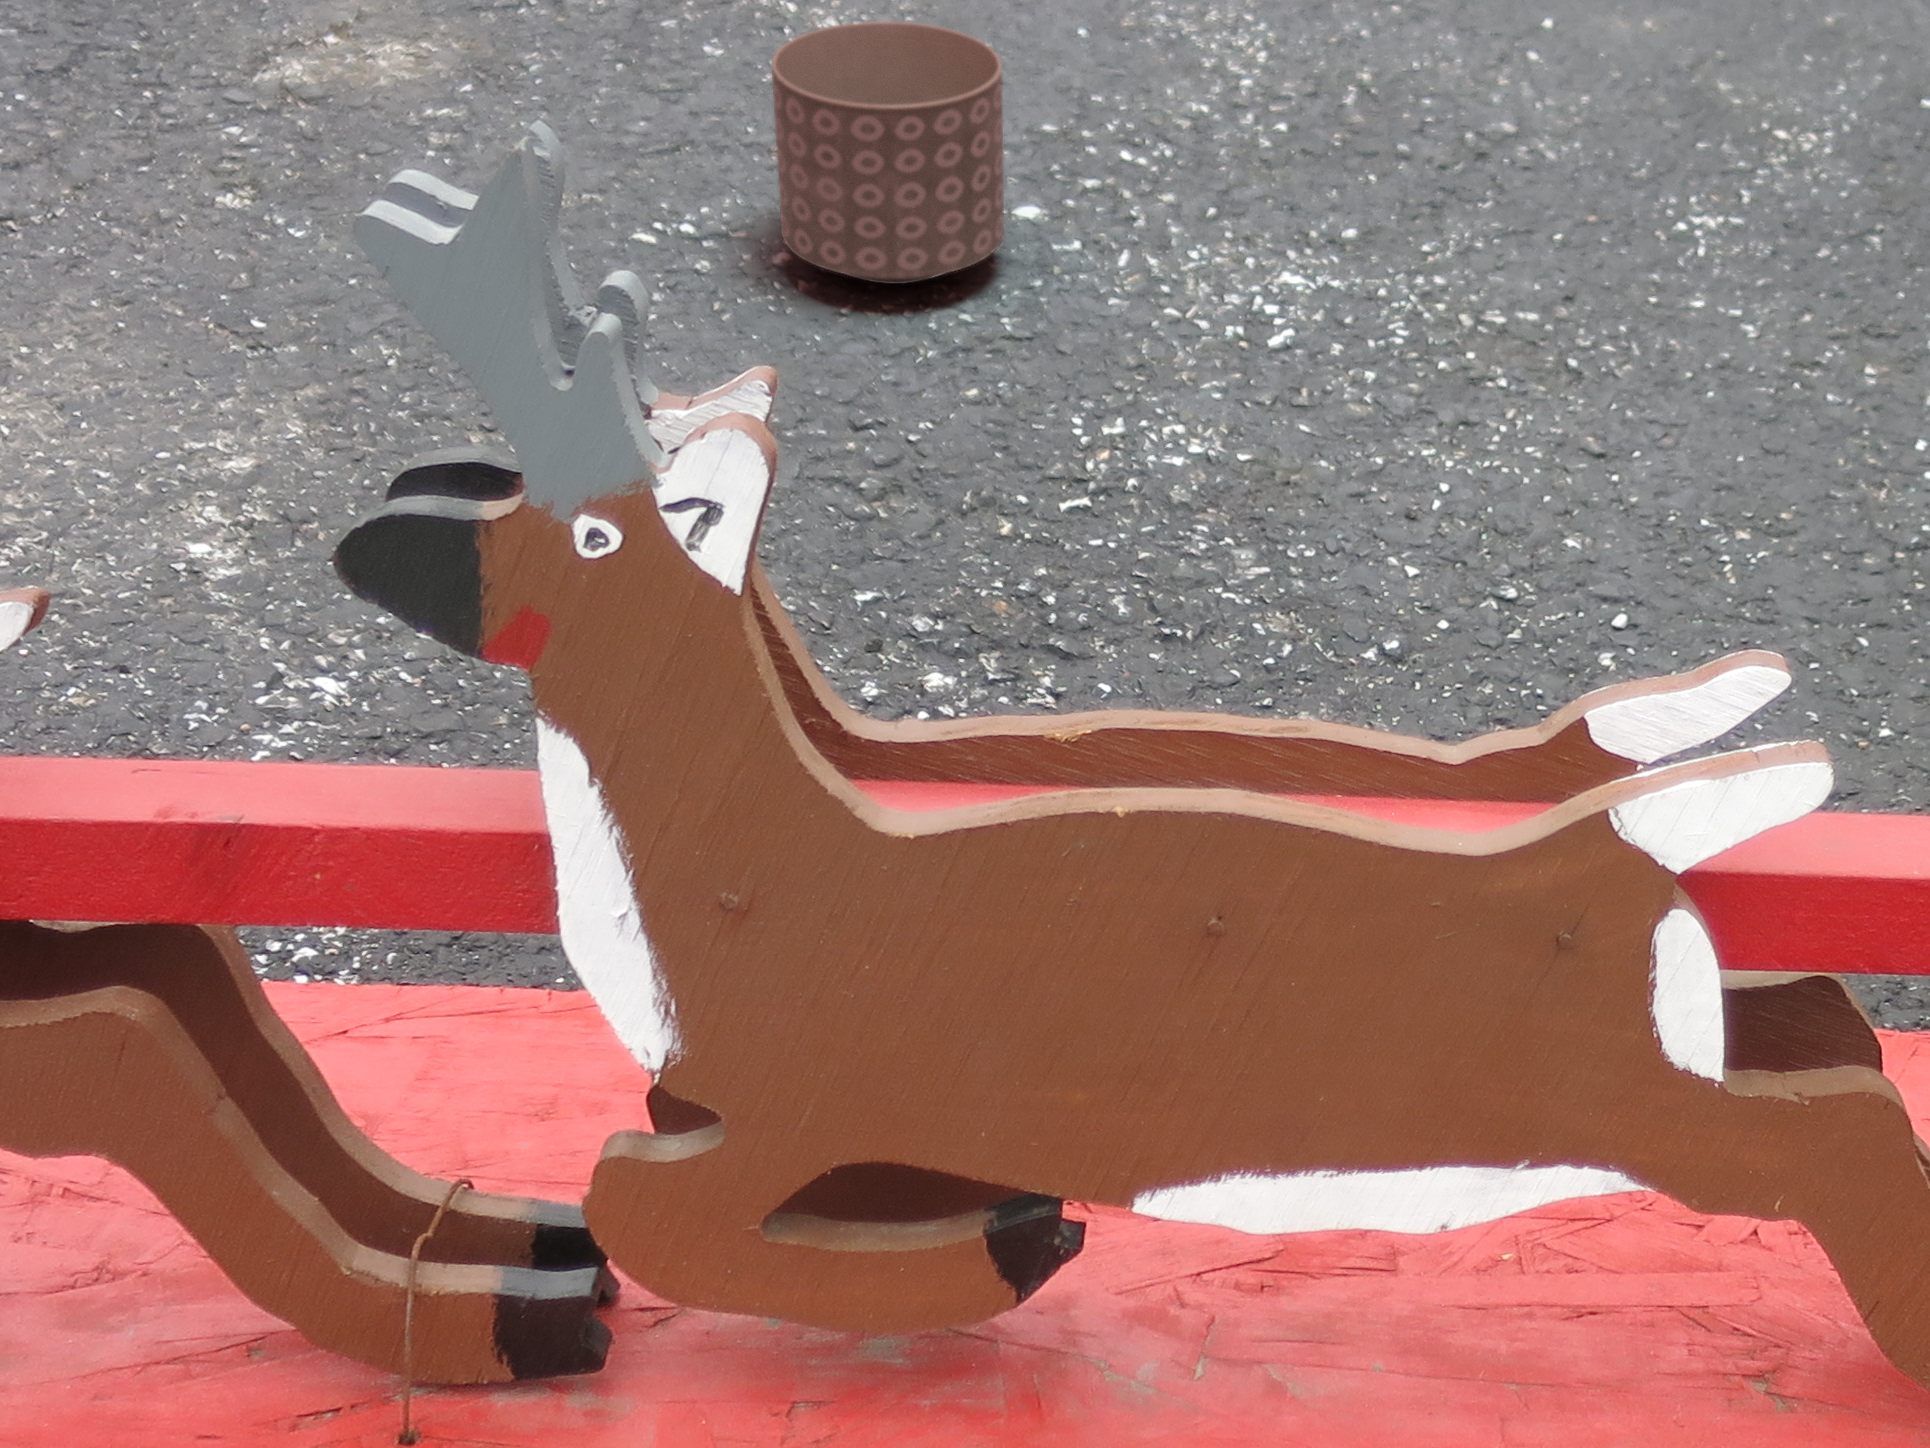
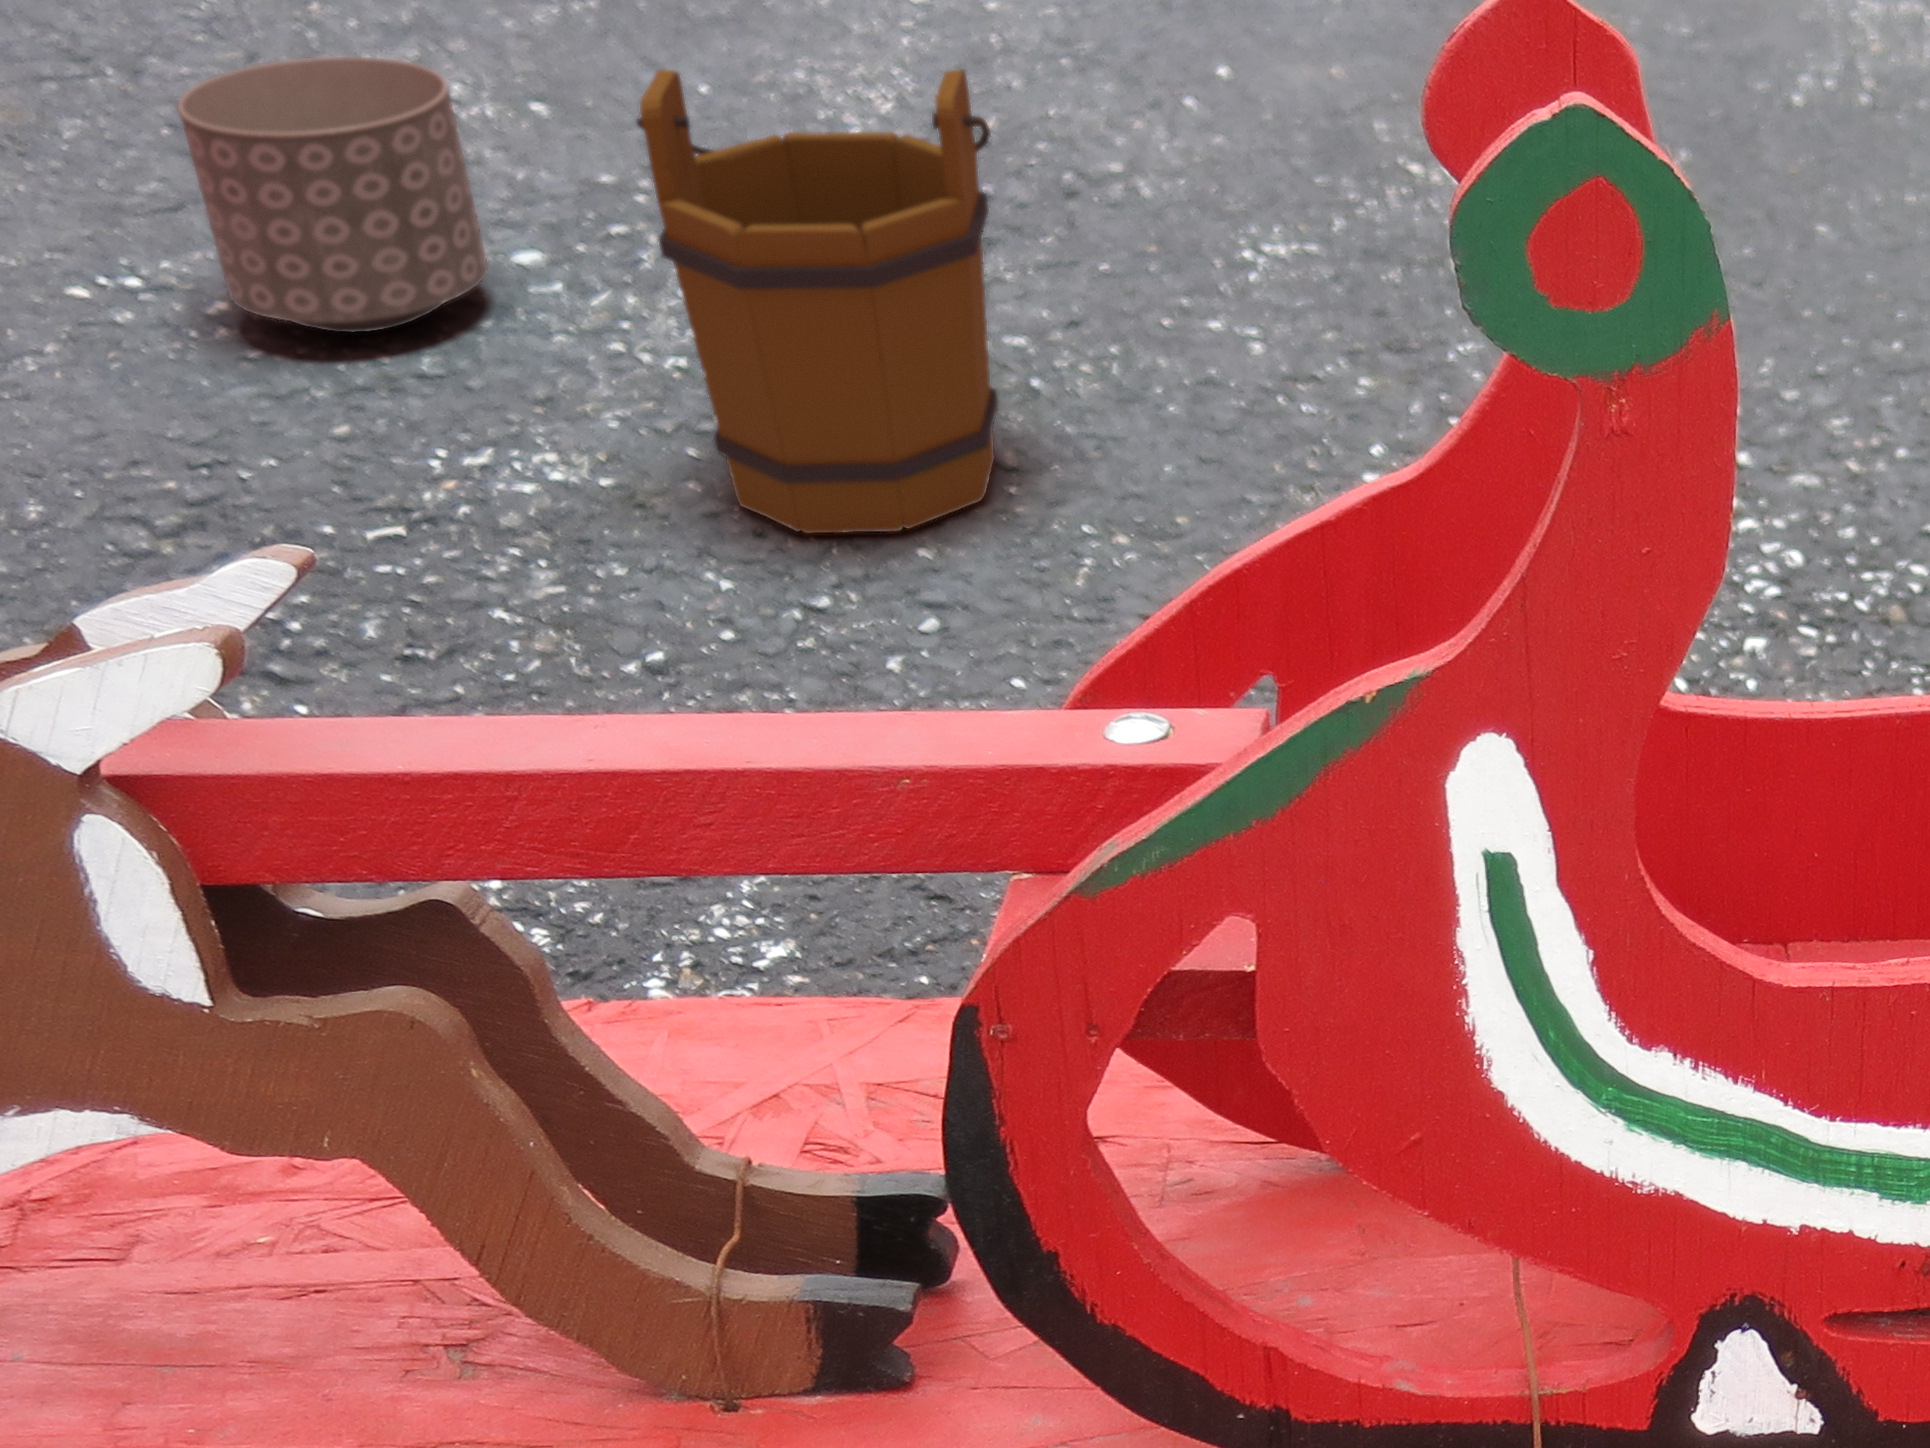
bucket: none [1291,74,1603,510] -> present [636,69,998,533]

